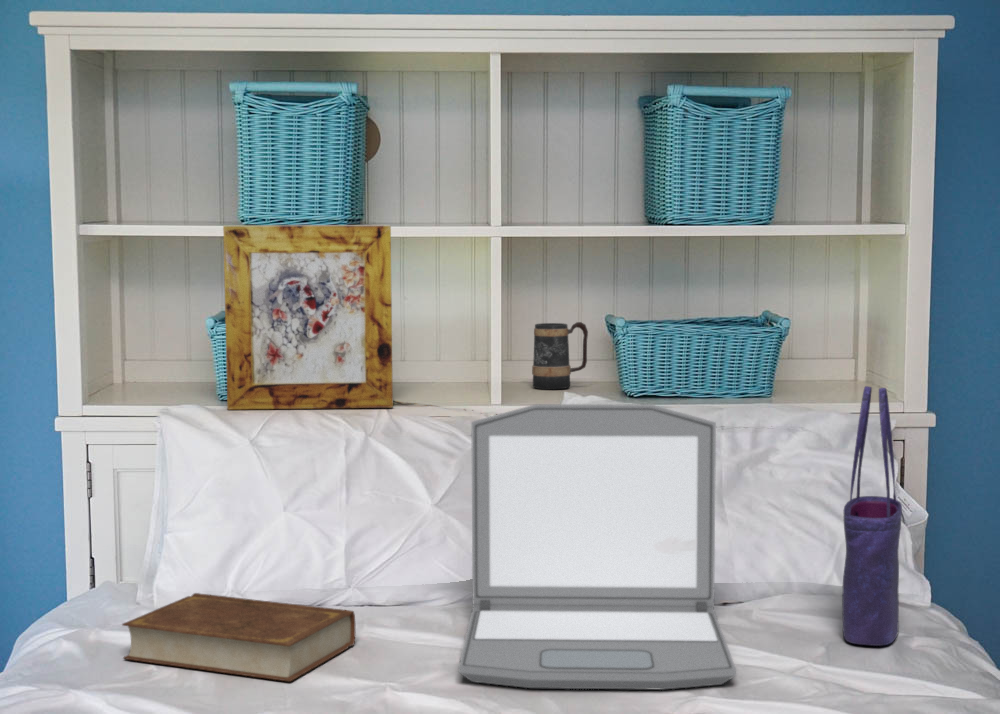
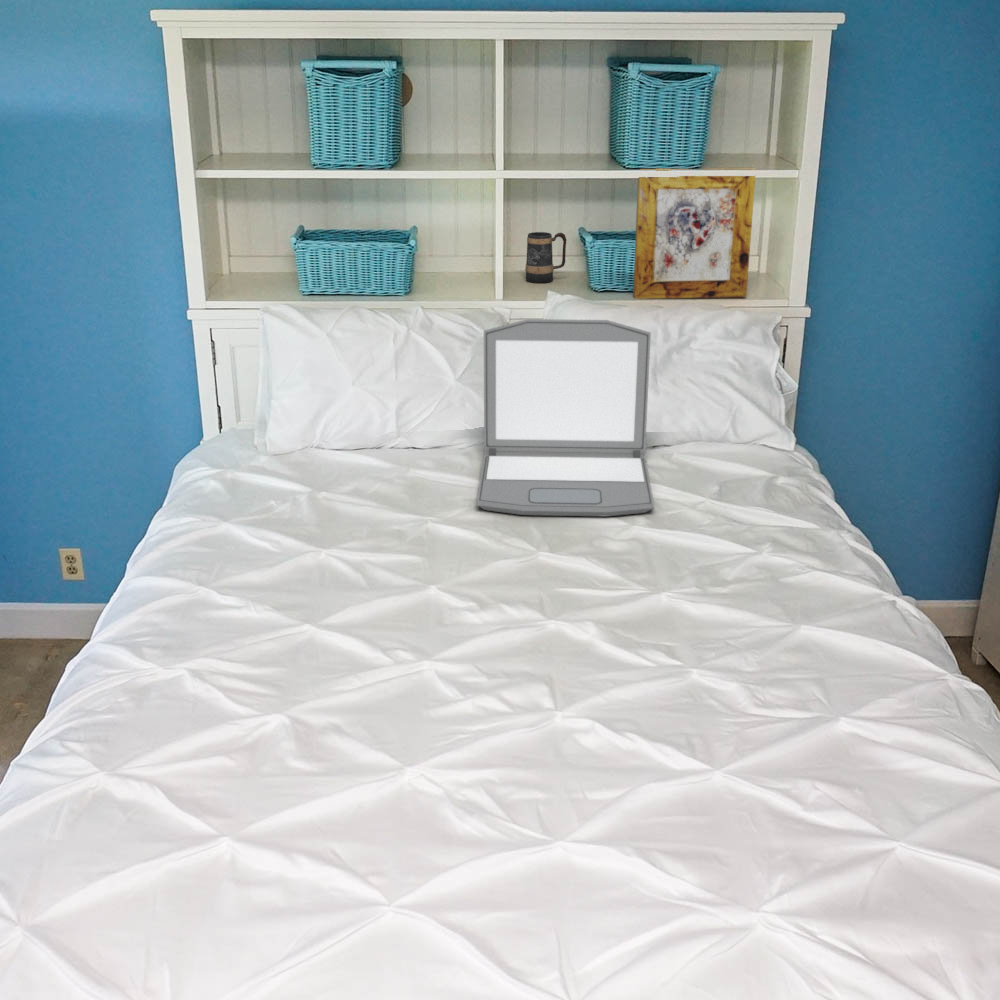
picture frame: present [223,225,393,409] -> present [633,167,755,299]
tote bag: present [842,386,902,646] -> none [729,310,773,483]
book: present [123,593,356,682] -> none [256,443,408,509]

